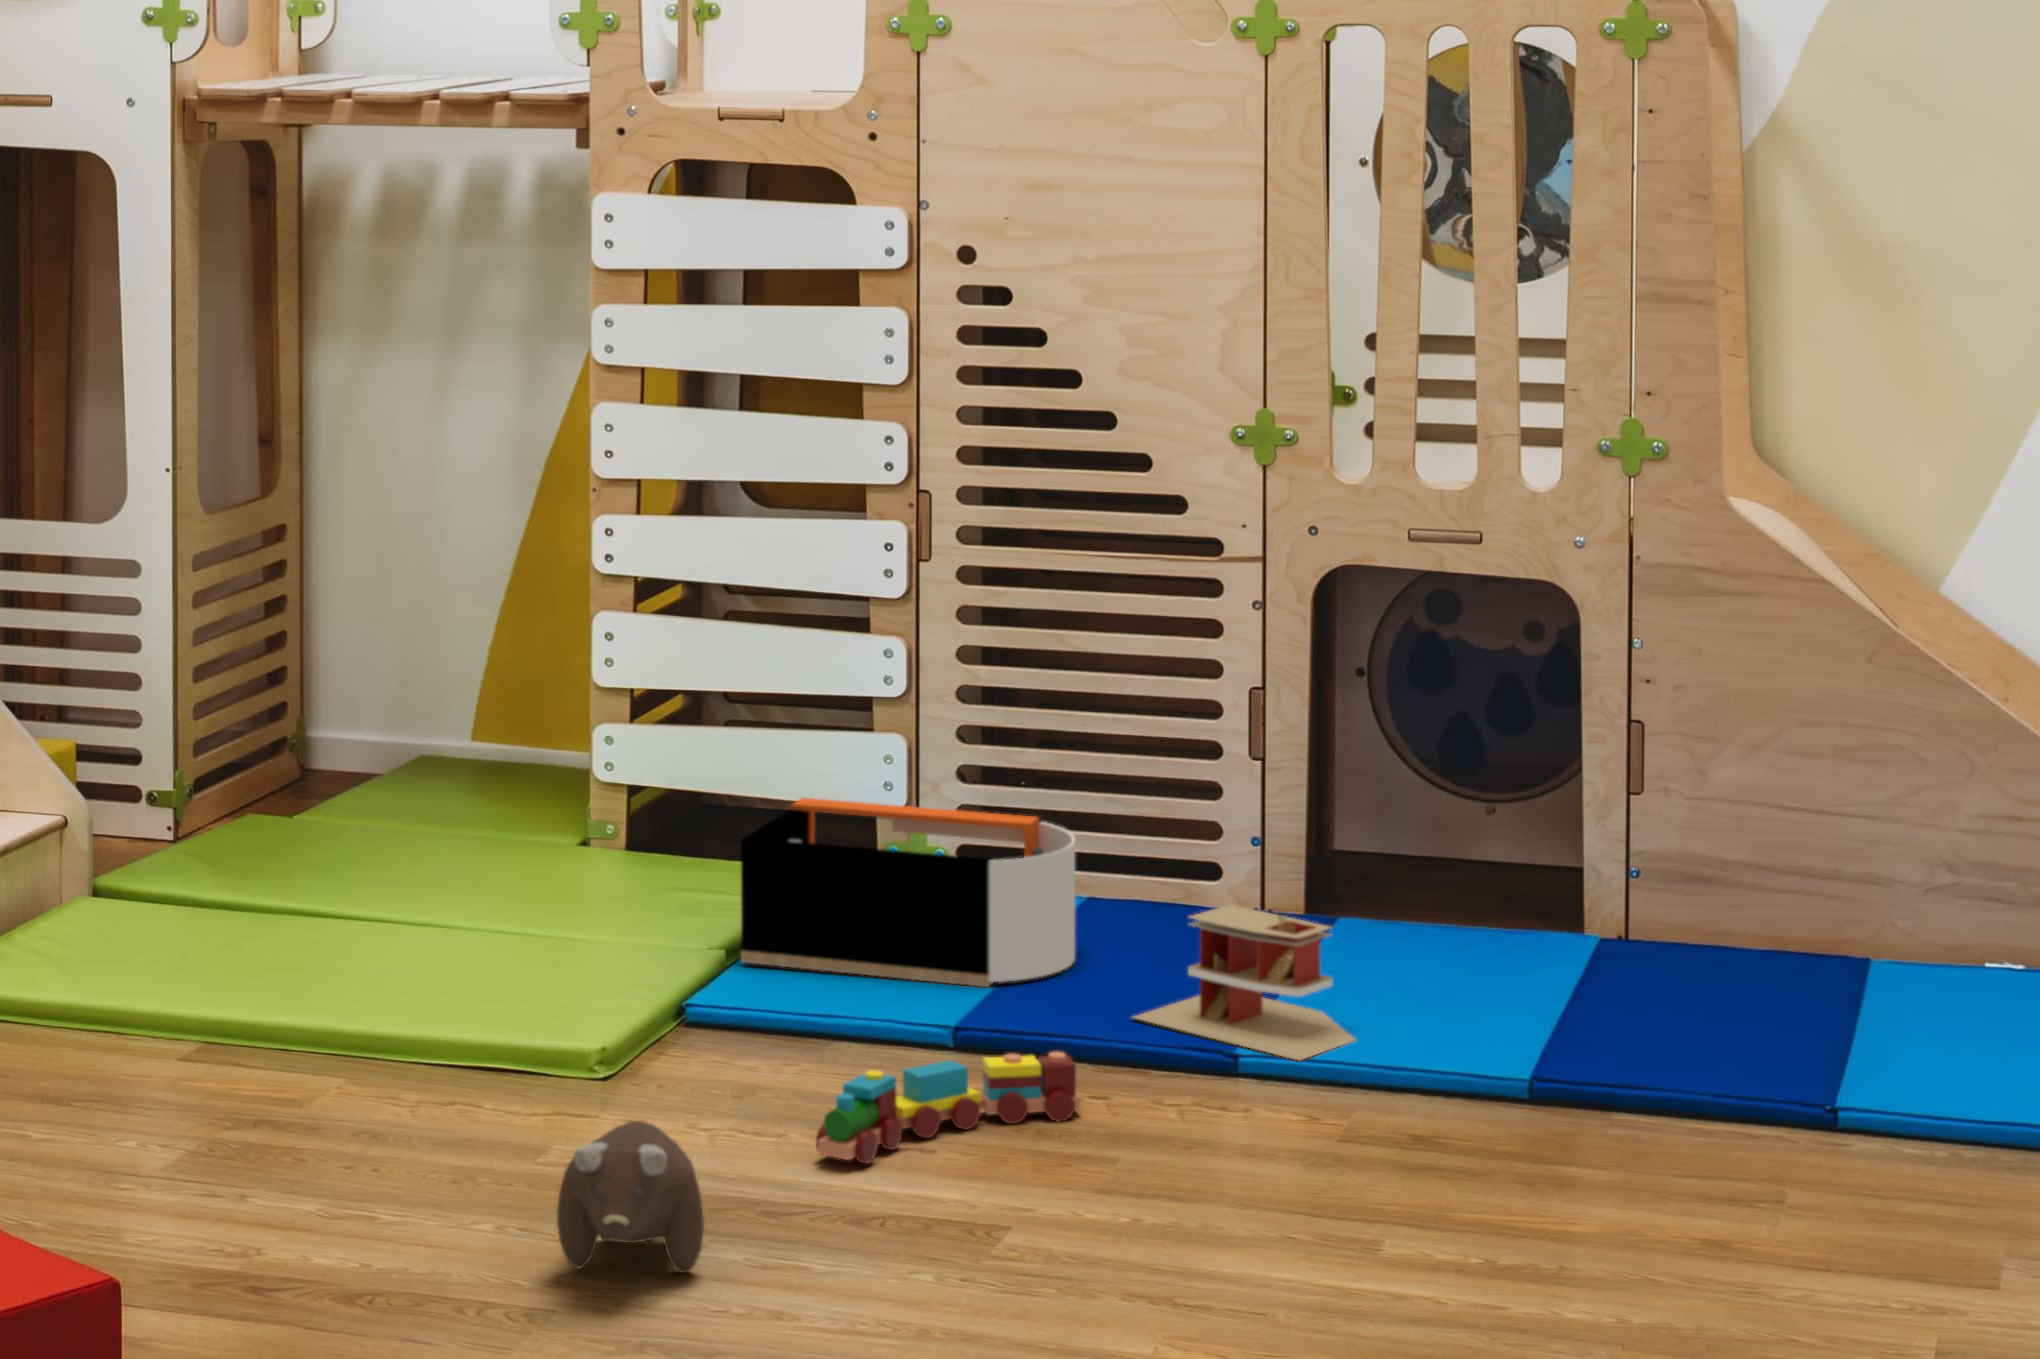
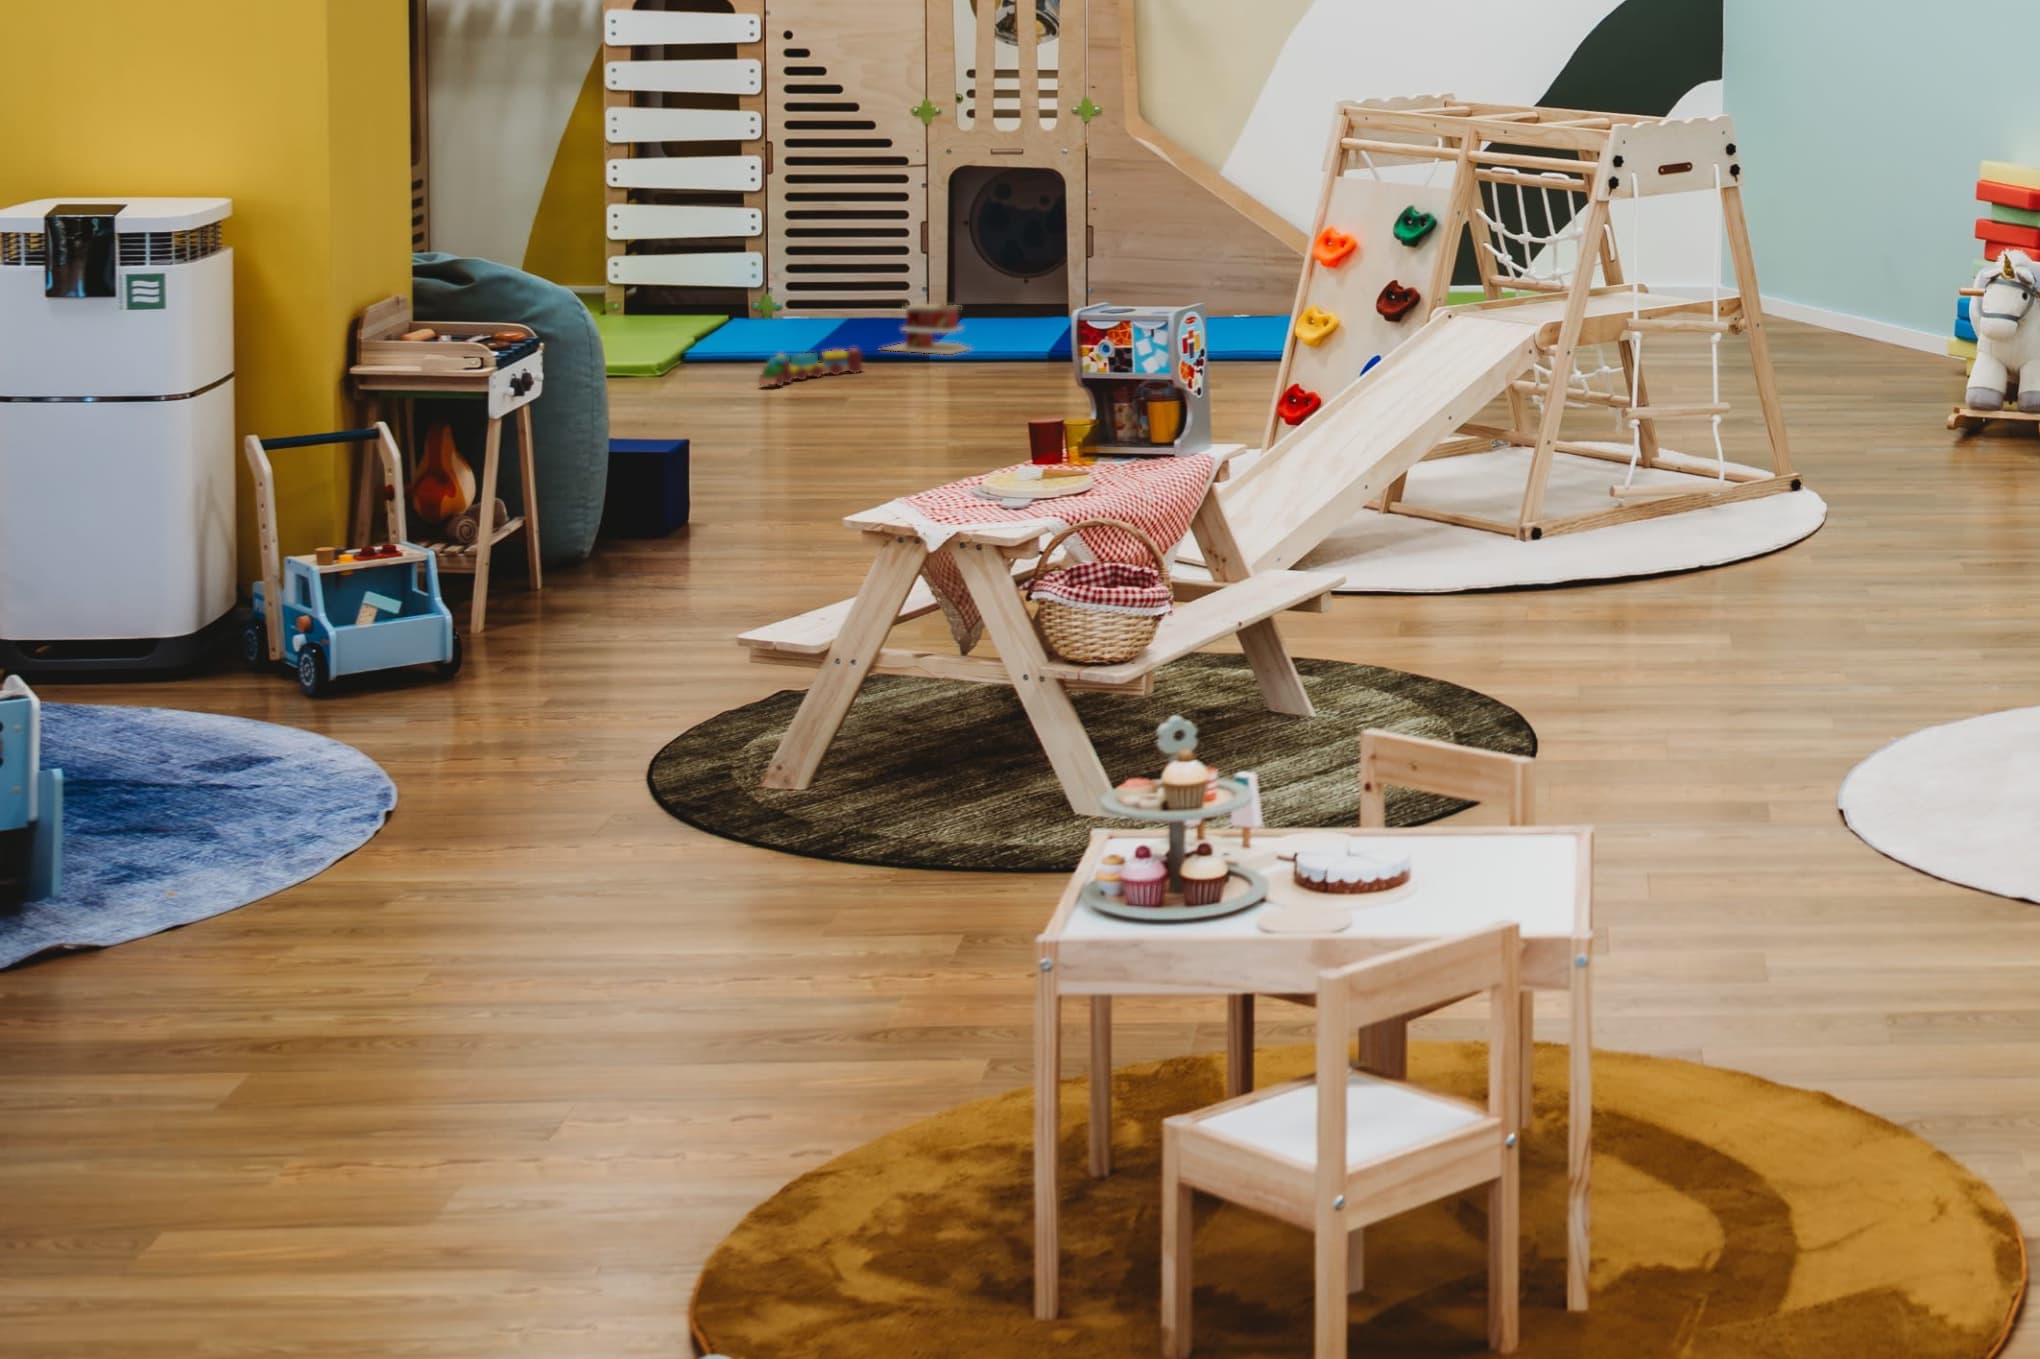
storage bin: present [741,798,1075,987] -> none [693,282,847,348]
plush toy: present [557,1121,704,1273] -> none [669,359,729,413]

